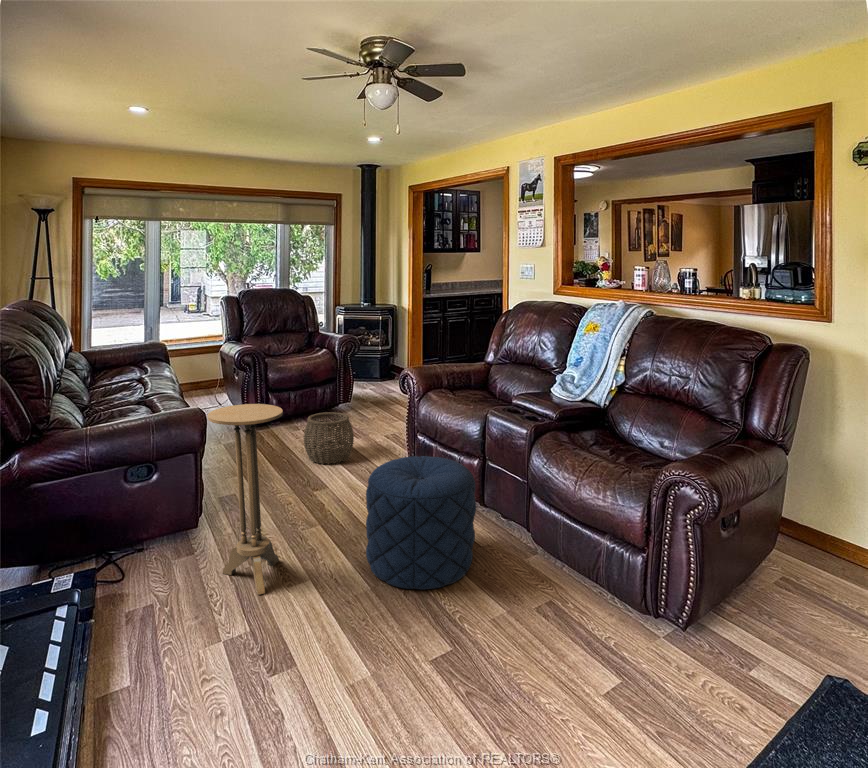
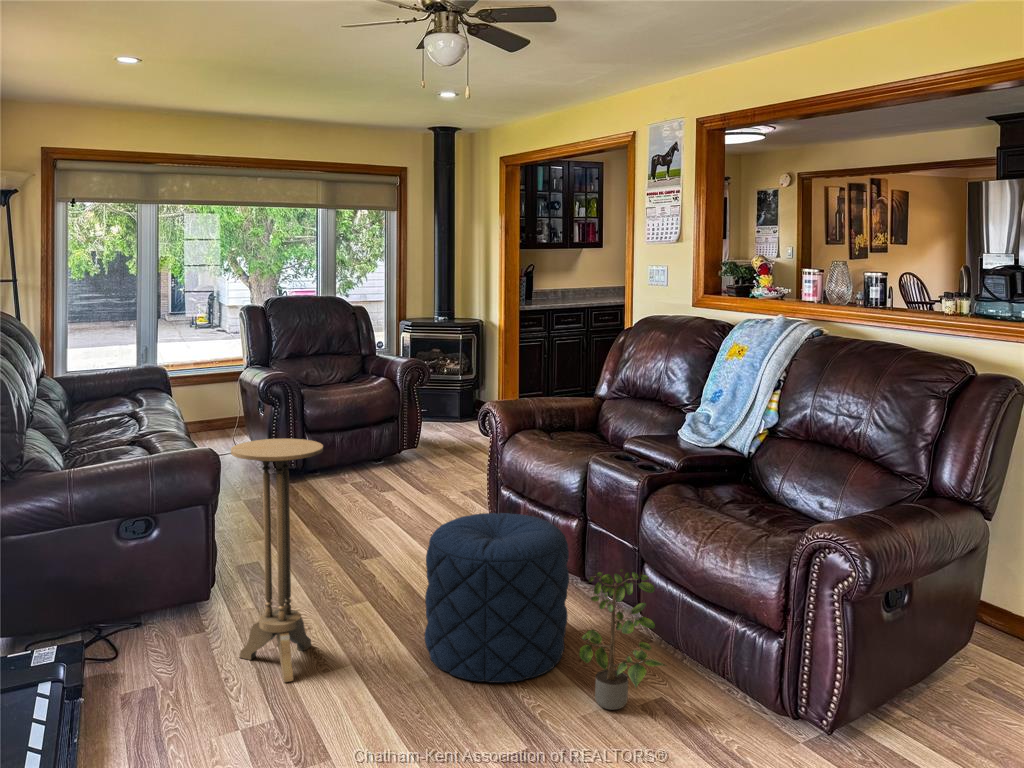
woven basket: present [303,412,354,464] -> none [347,464,416,534]
potted plant: none [489,504,558,611] -> present [579,569,665,710]

